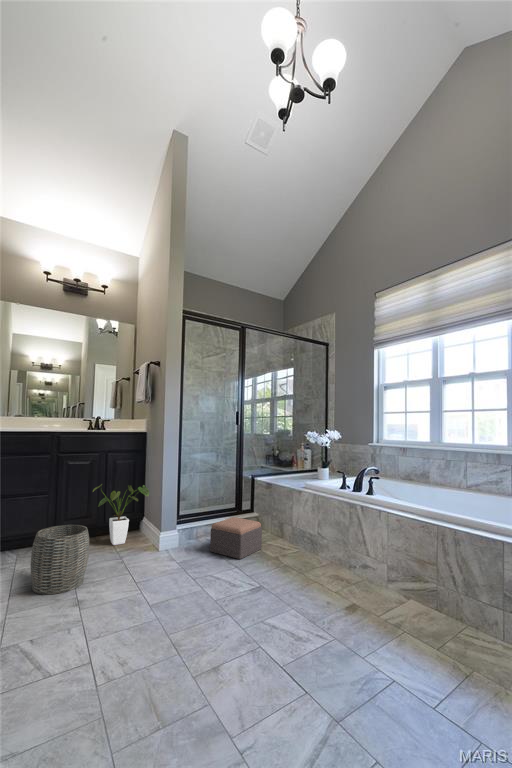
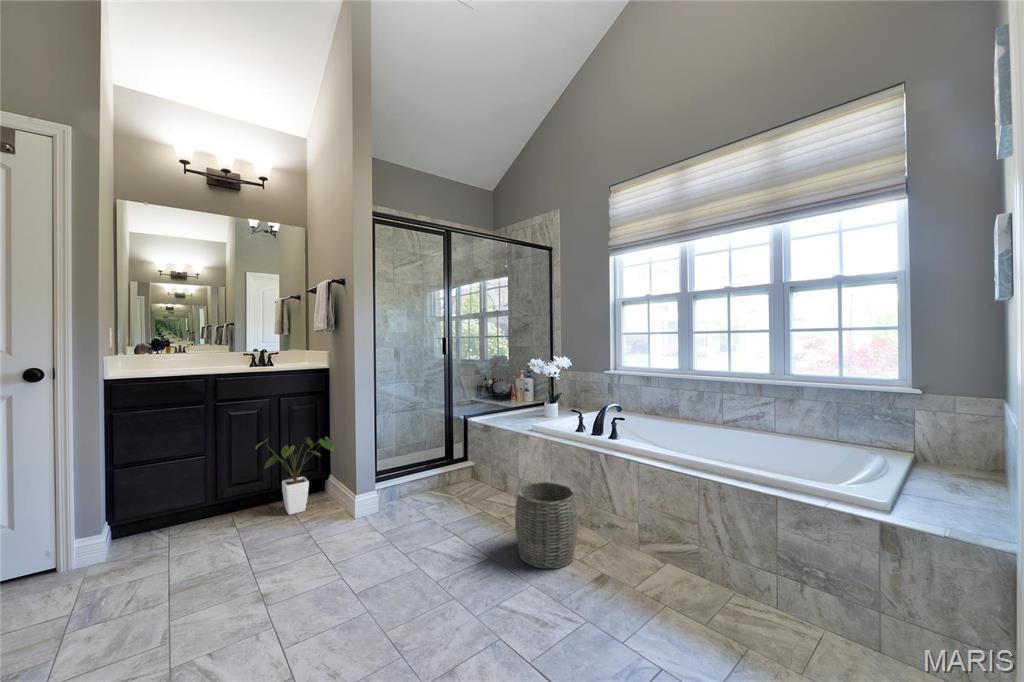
footstool: present [210,517,262,559] -> none [418,469,482,523]
woven basket: present [30,525,89,594] -> present [515,482,578,569]

